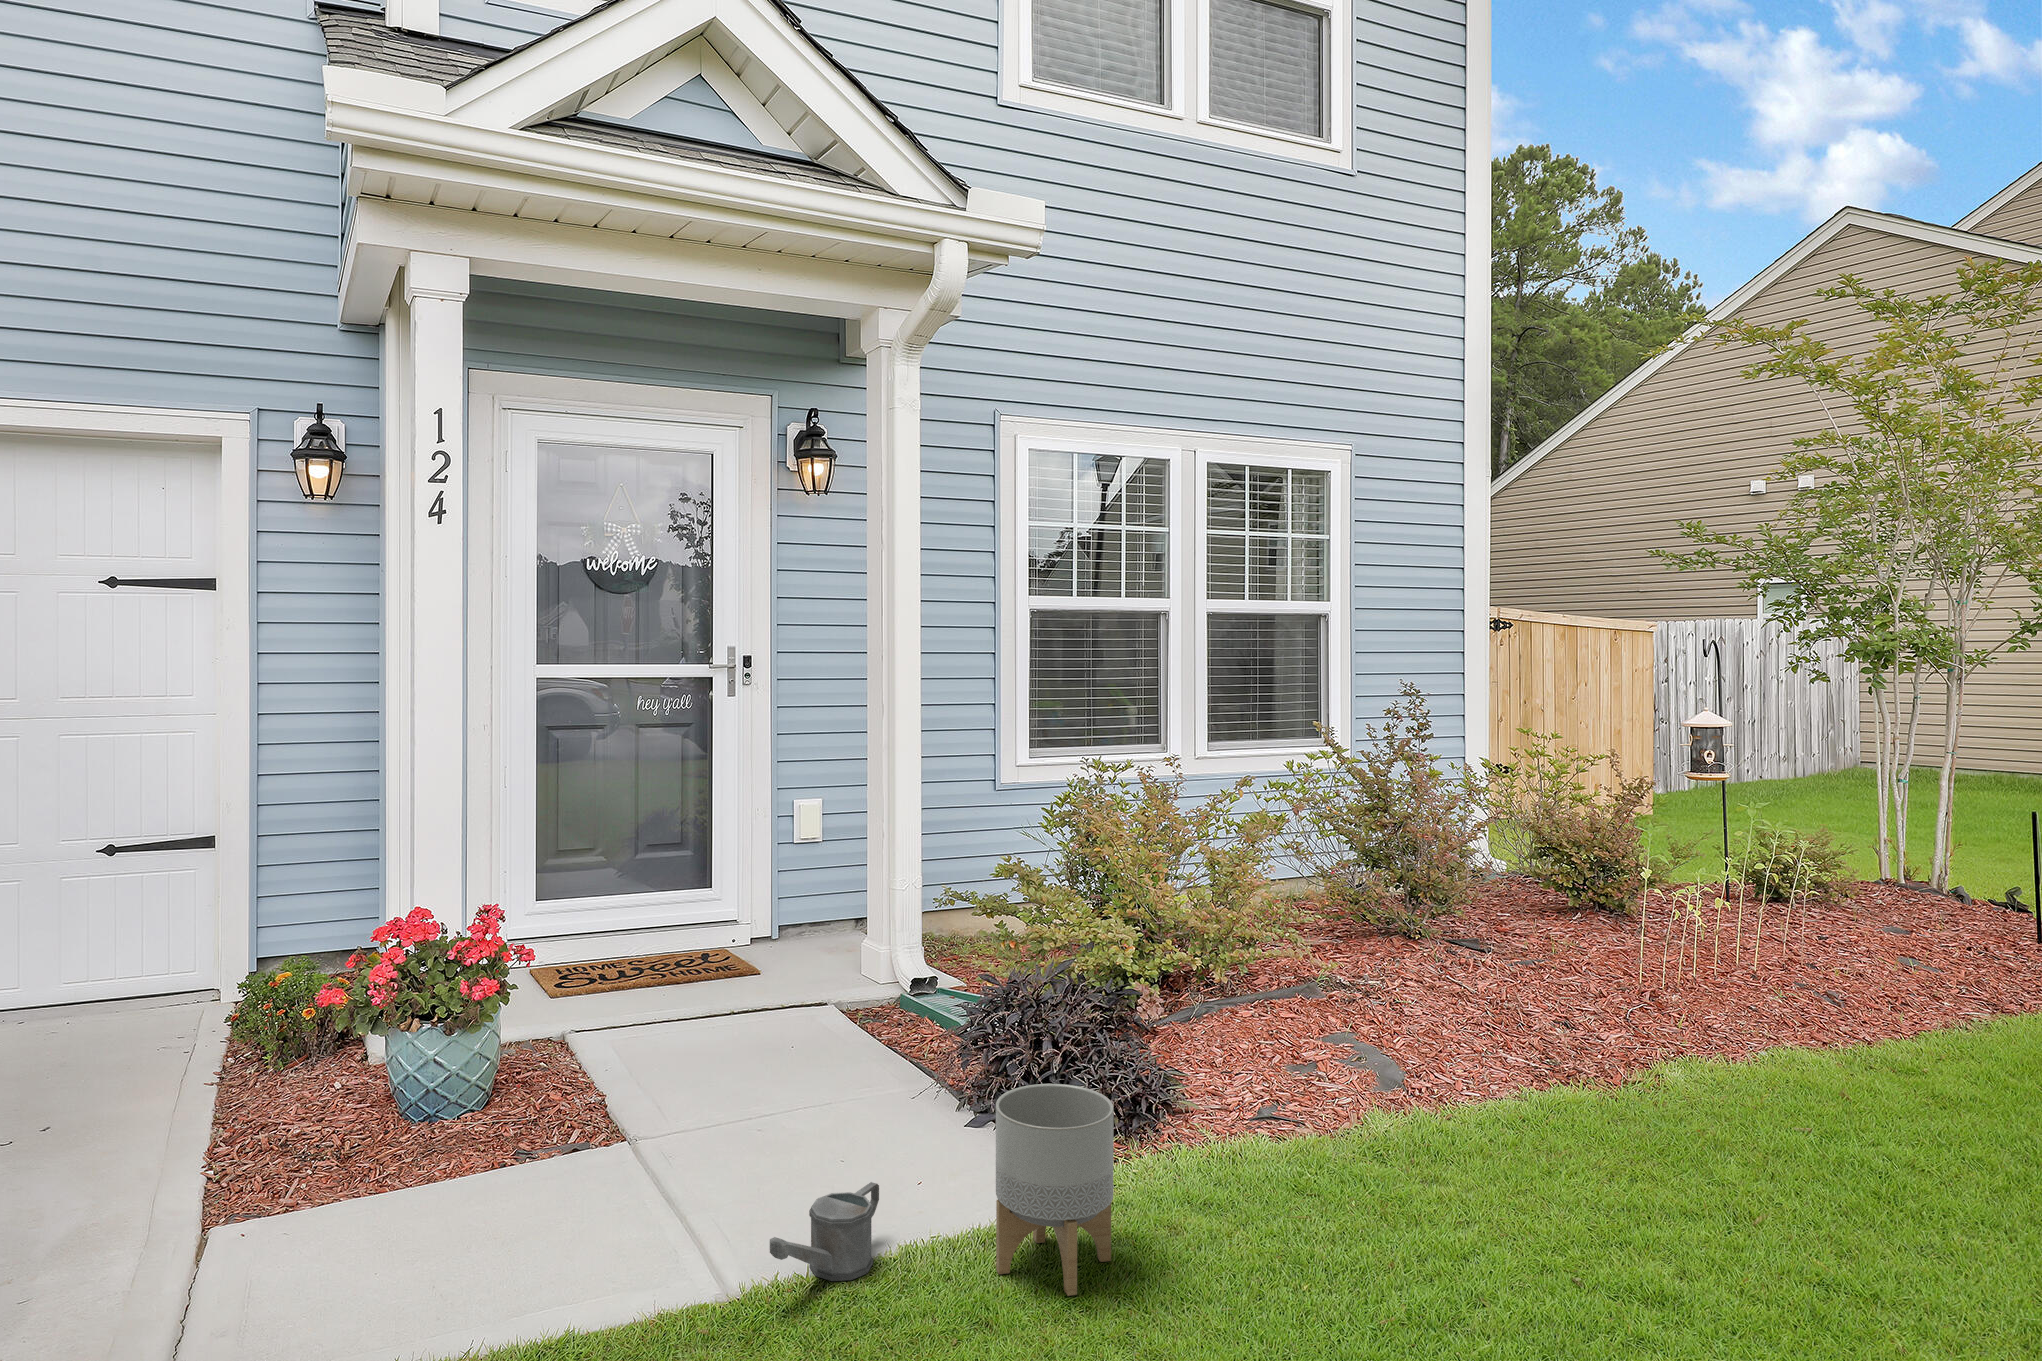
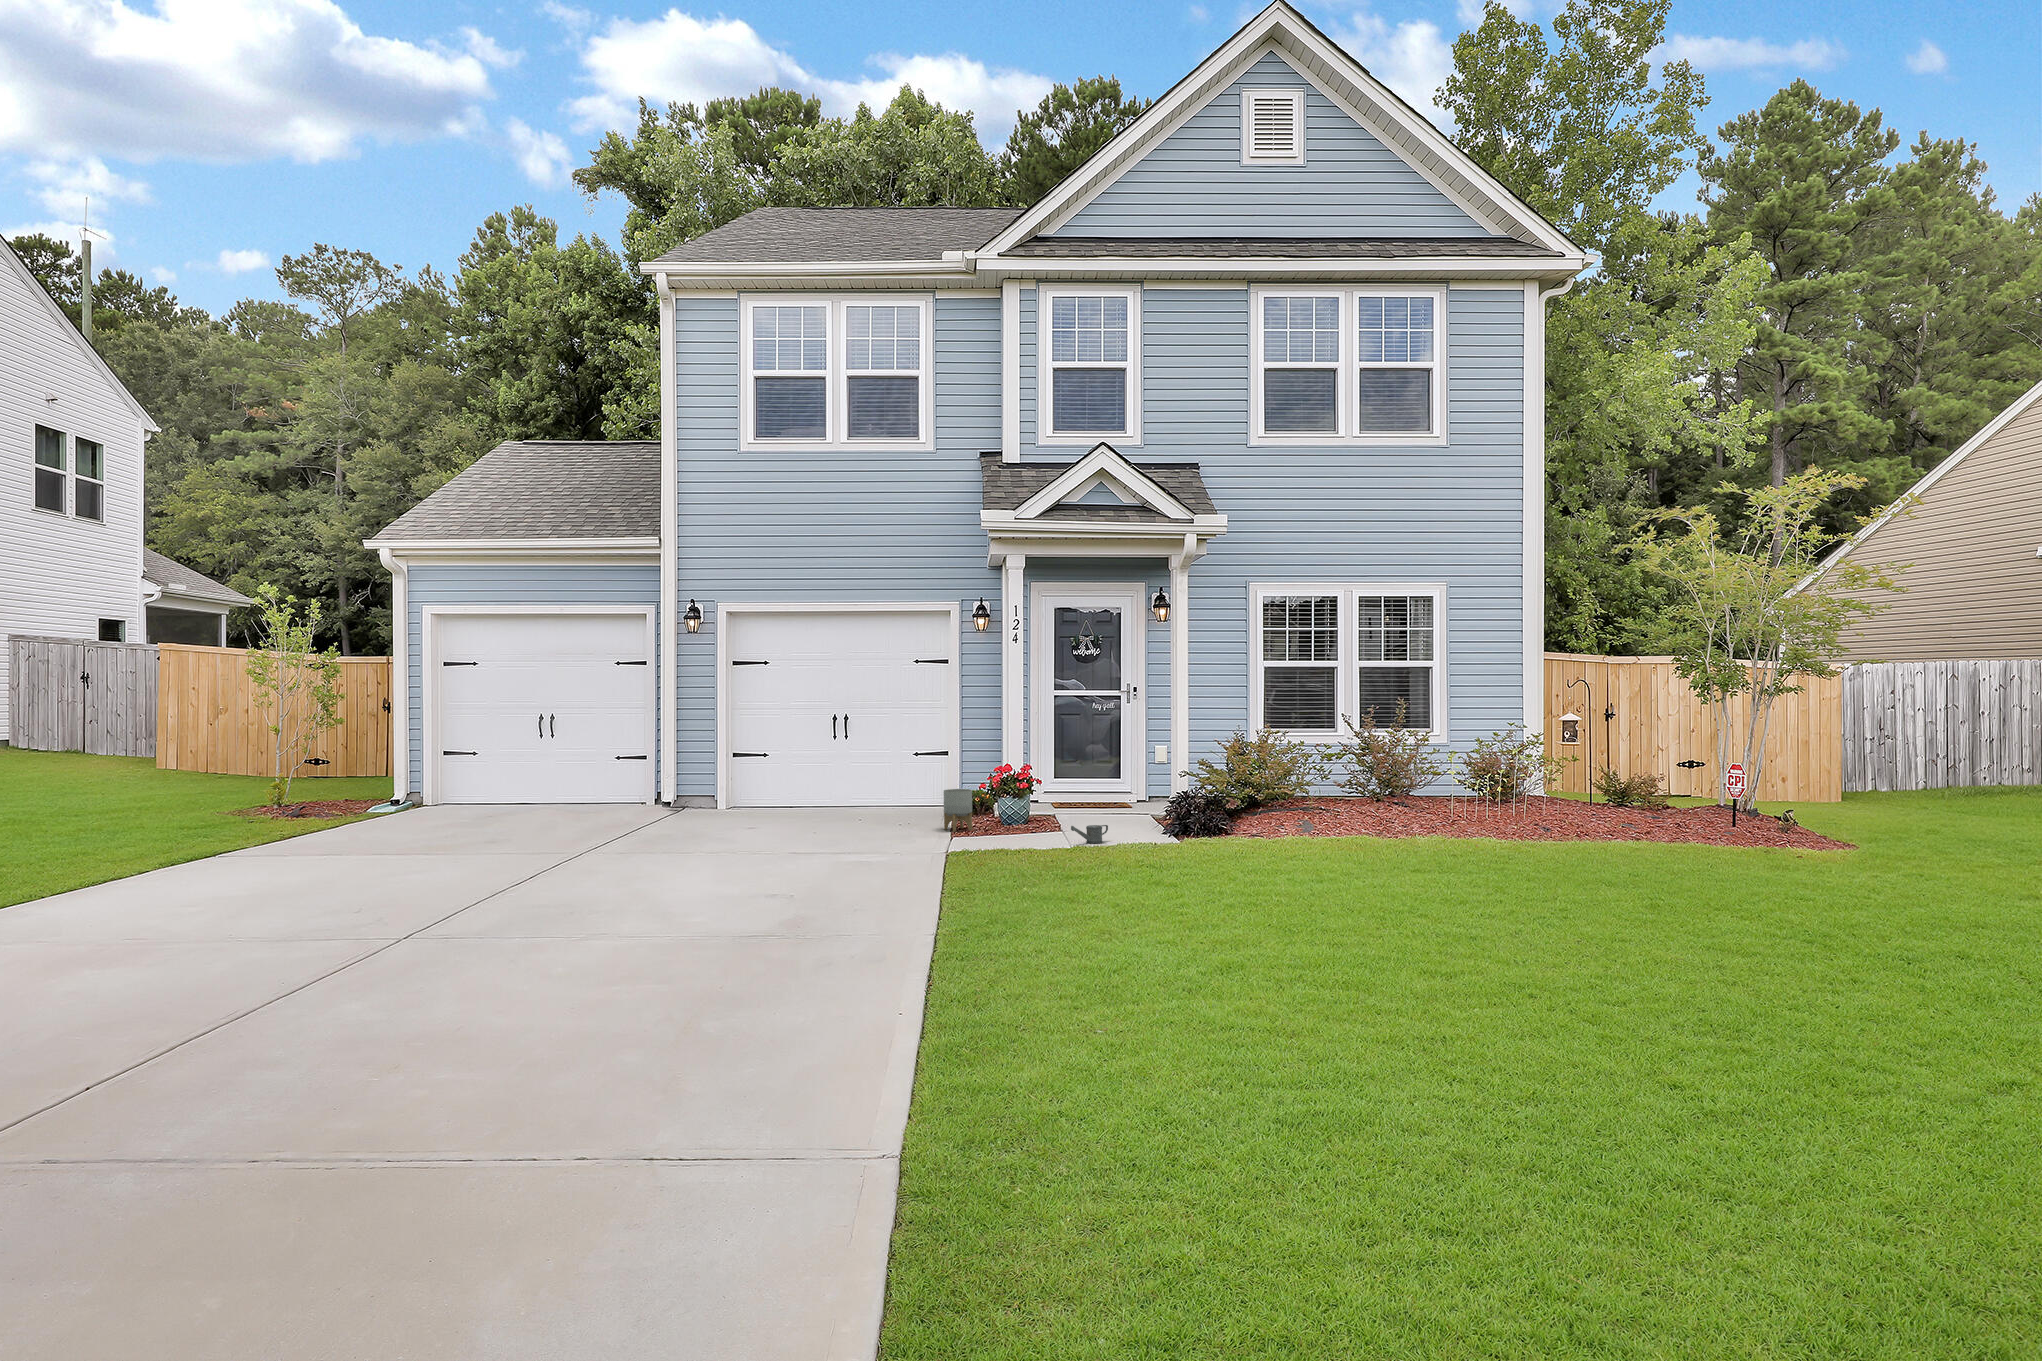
planter: present [996,1084,1114,1296] -> present [943,789,972,832]

